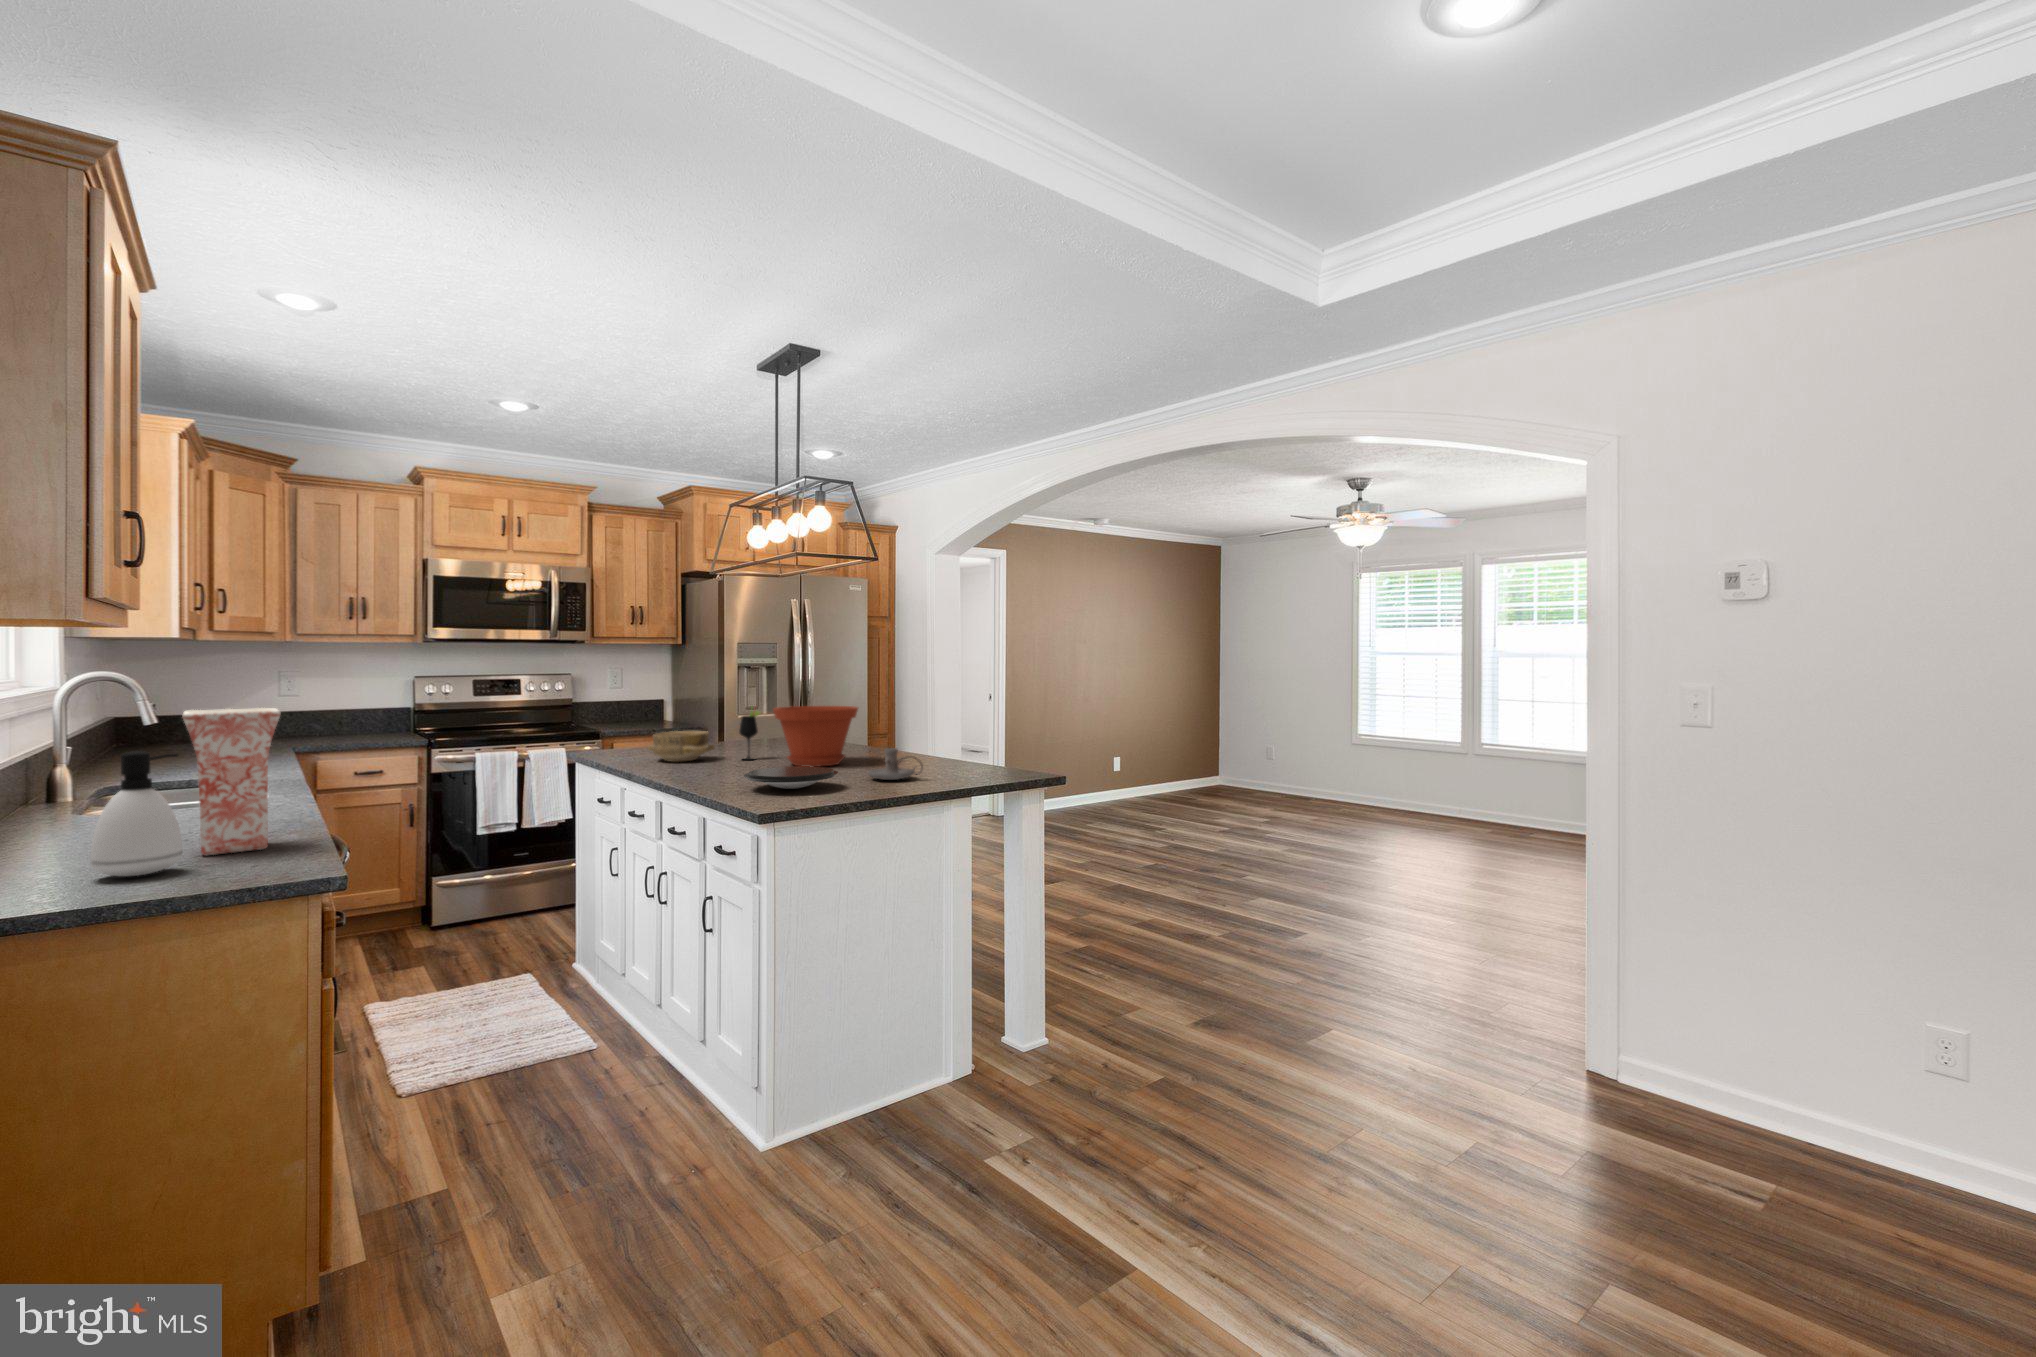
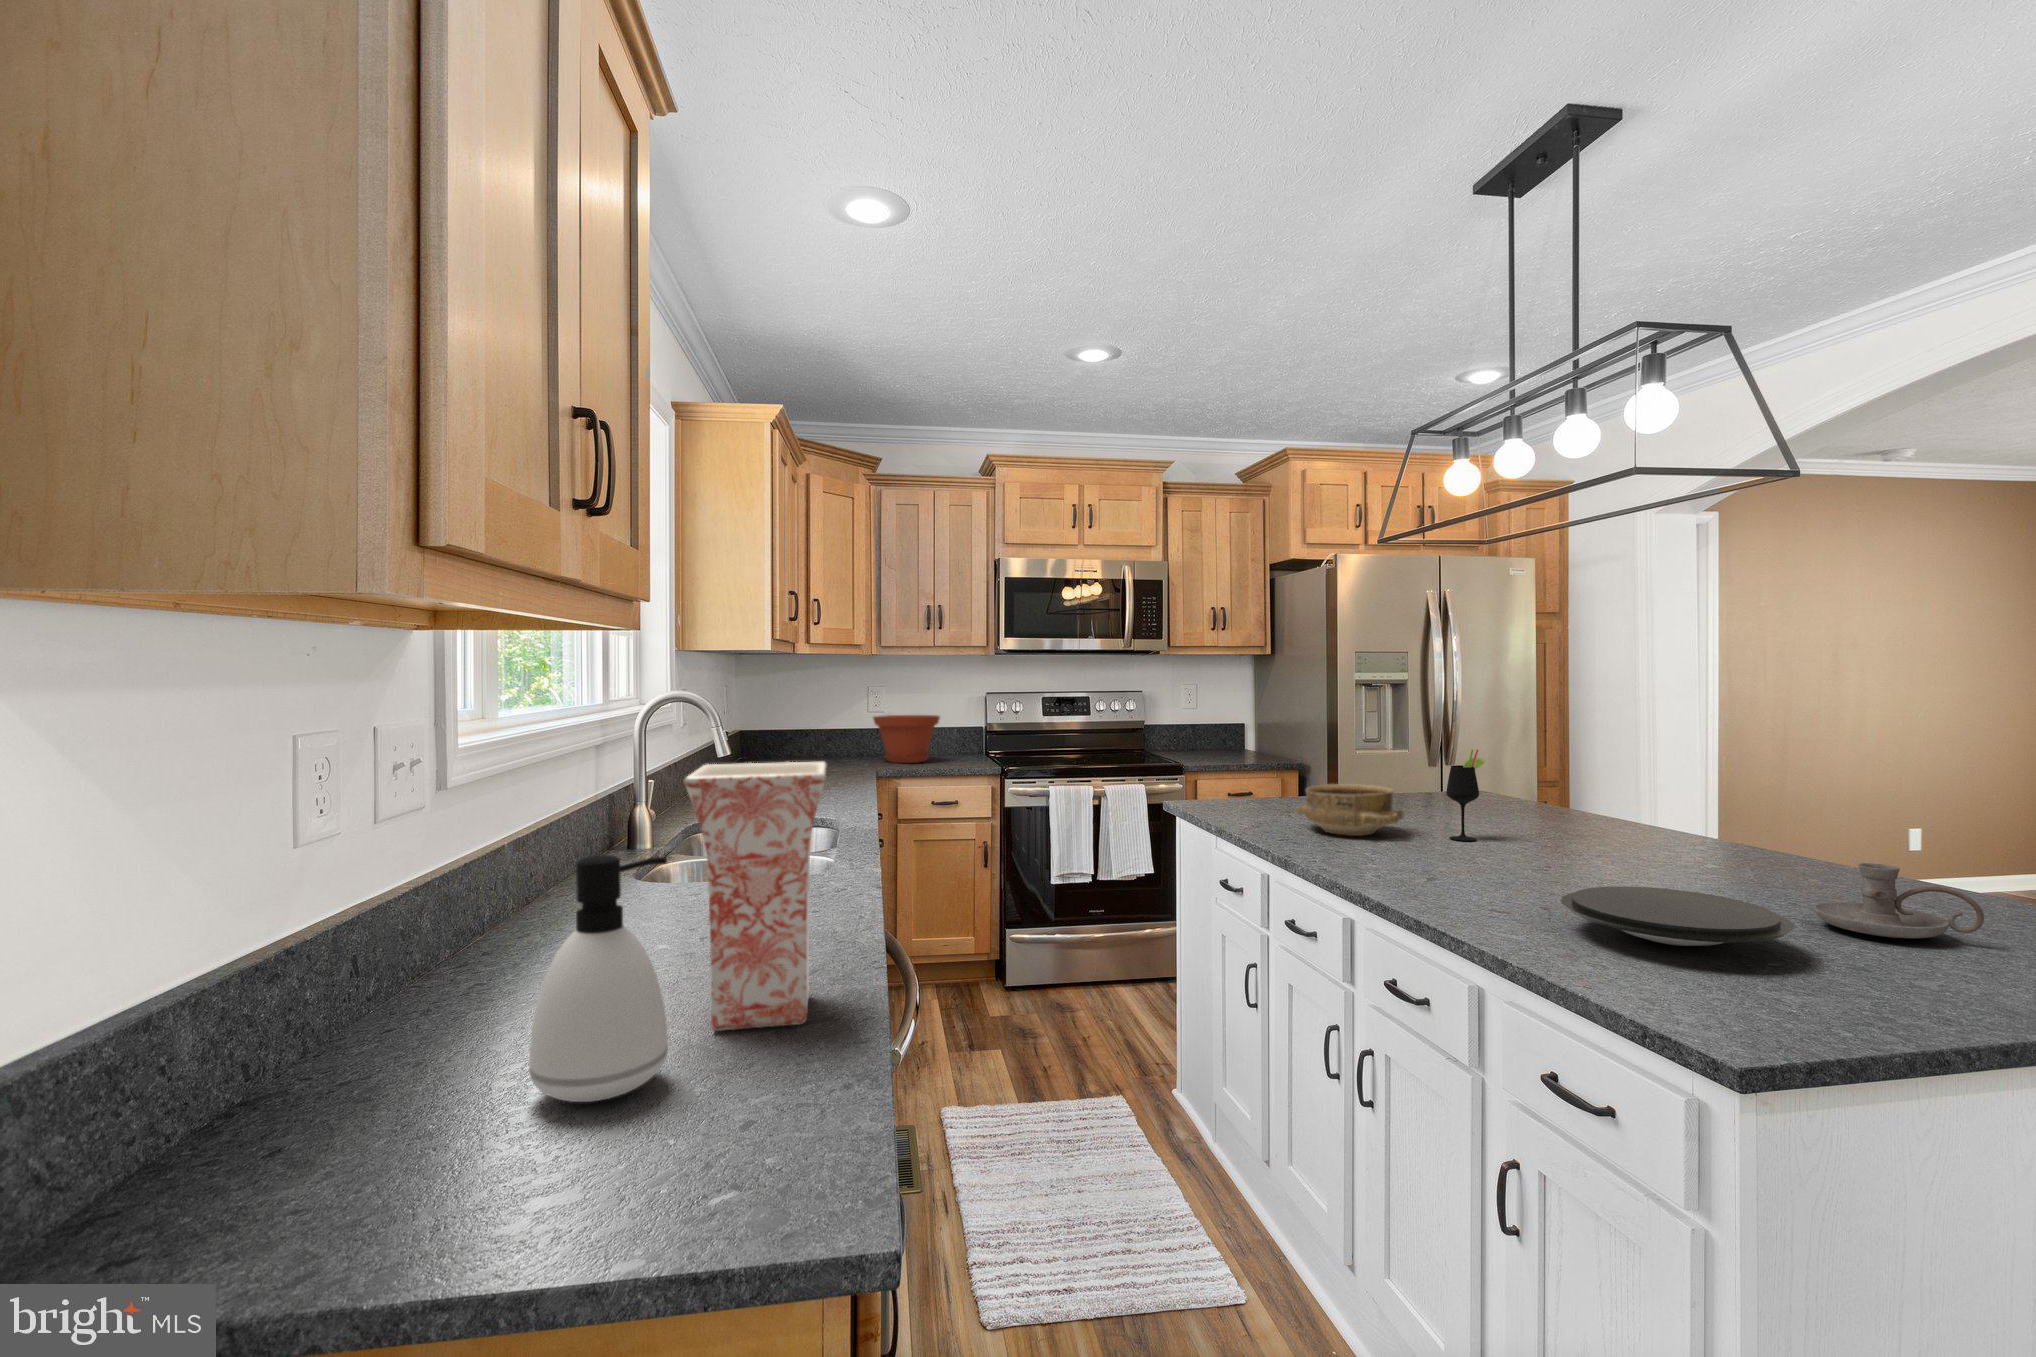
plant pot: present [773,706,858,767] -> present [873,715,940,763]

